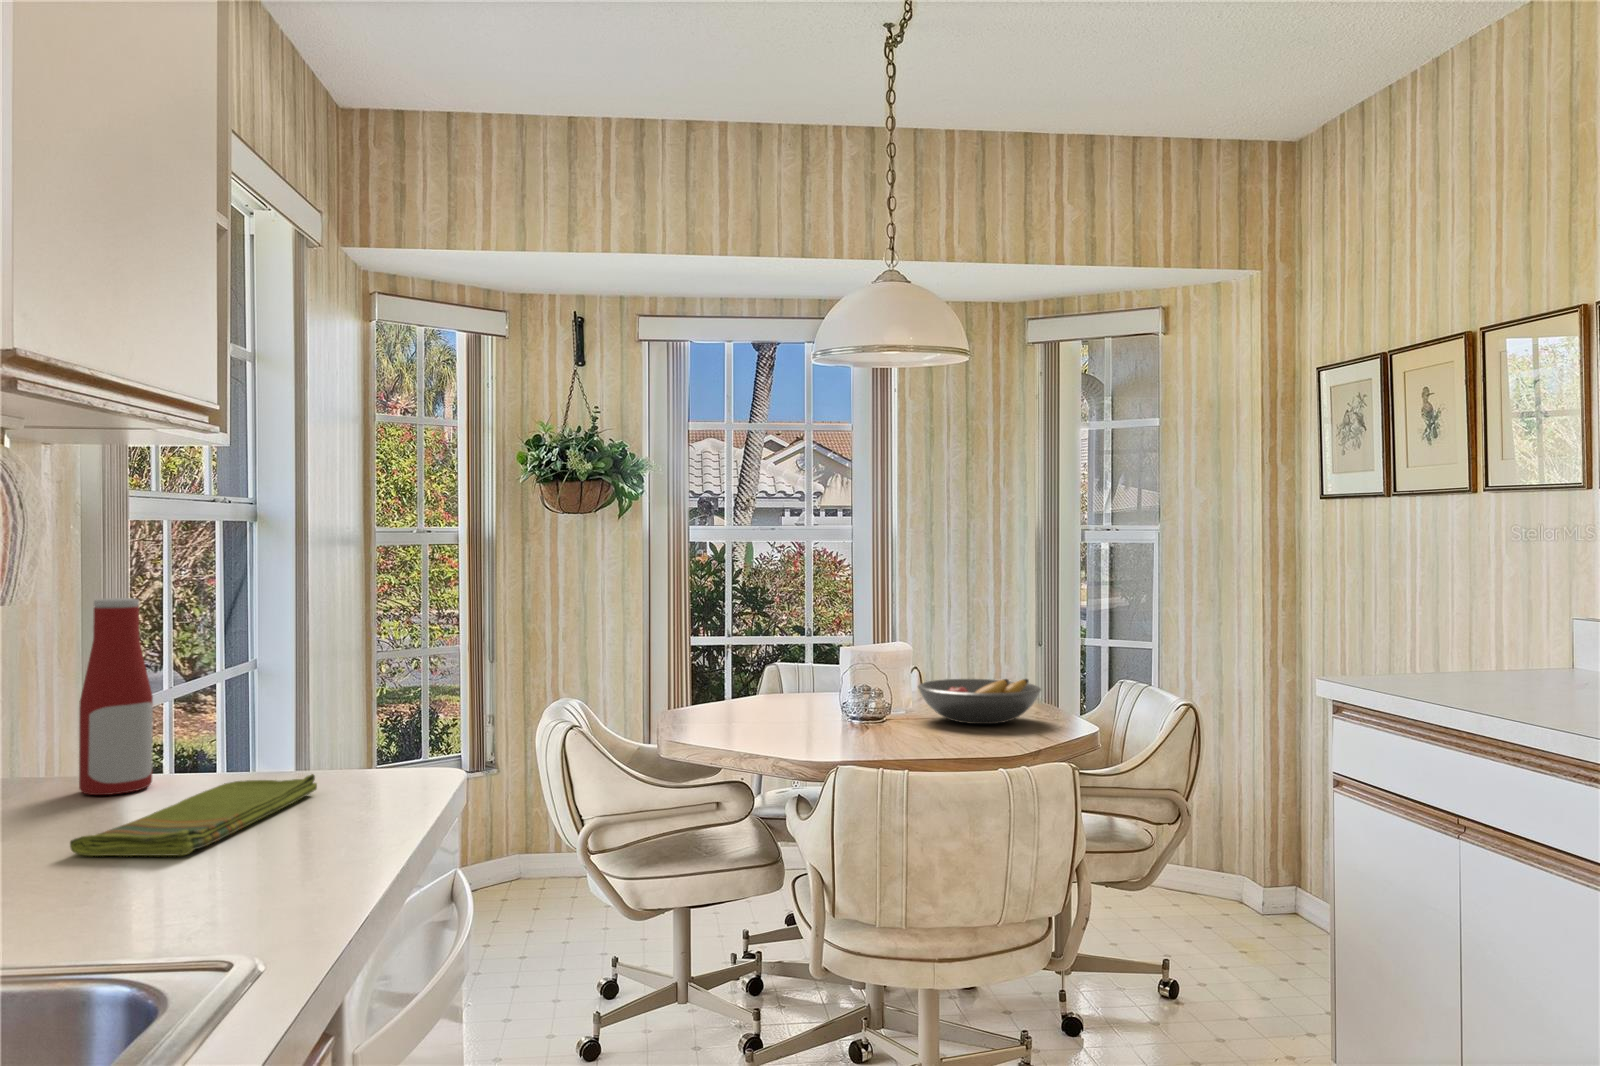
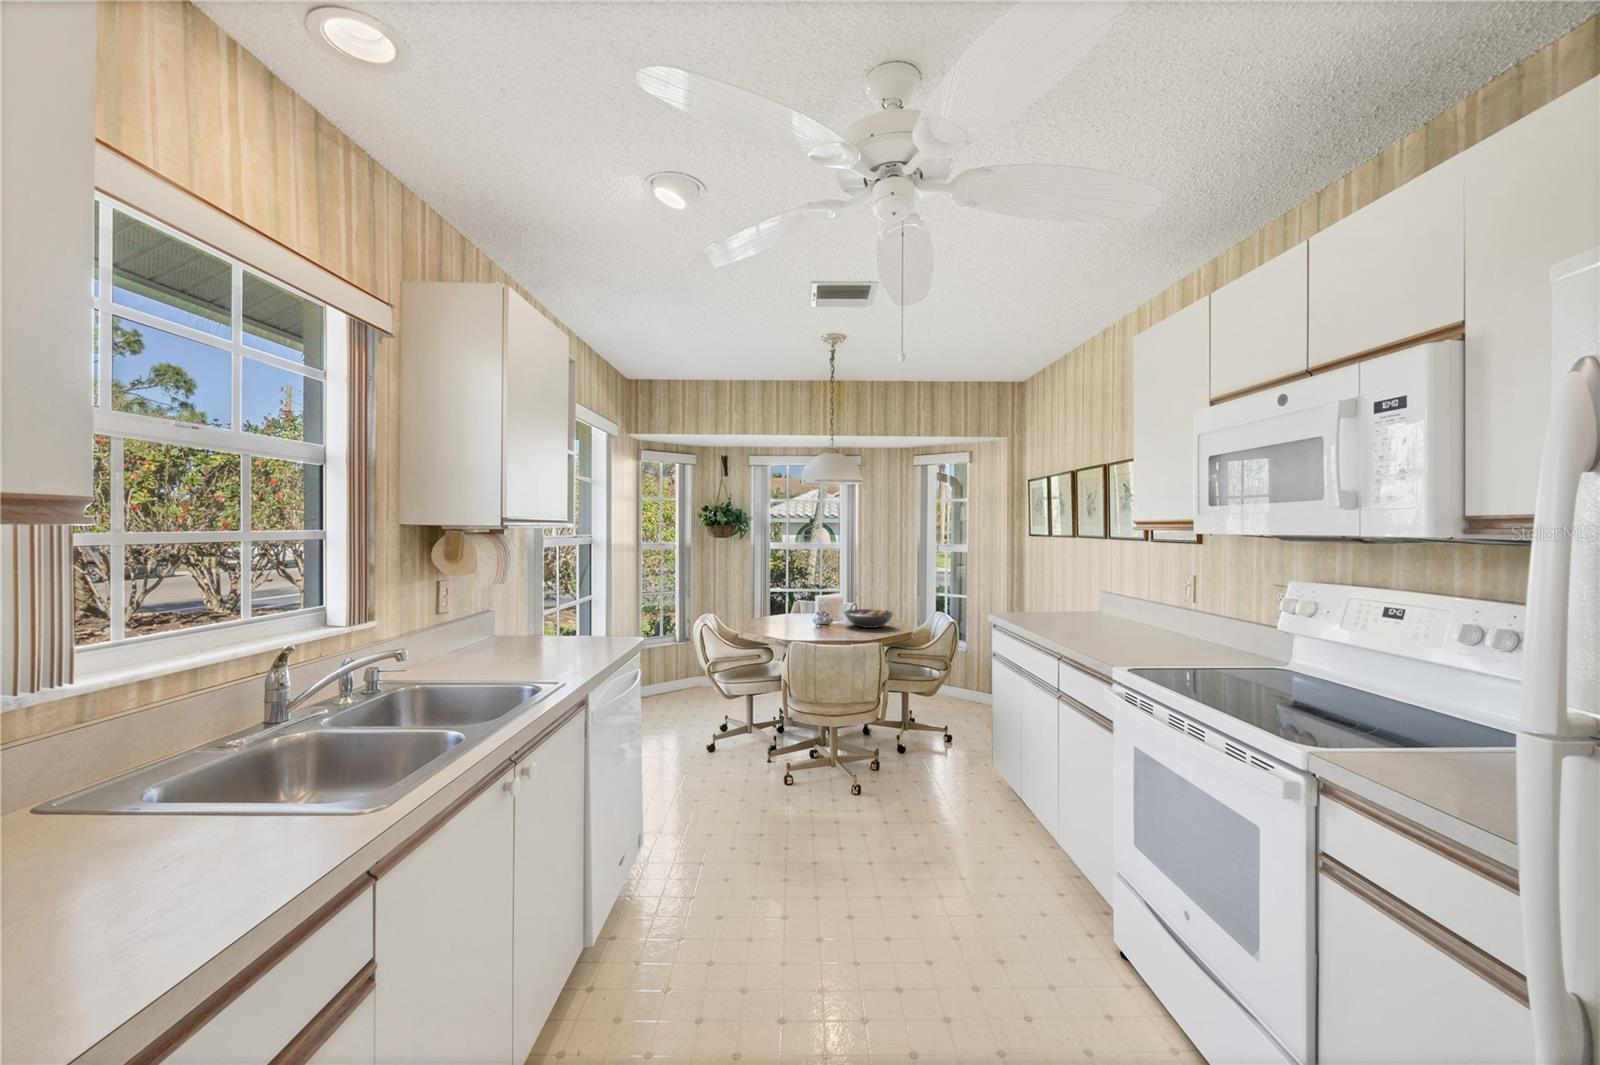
bottle: present [79,598,153,795] -> none [524,579,547,644]
dish towel: present [70,774,317,856] -> none [518,639,598,663]

